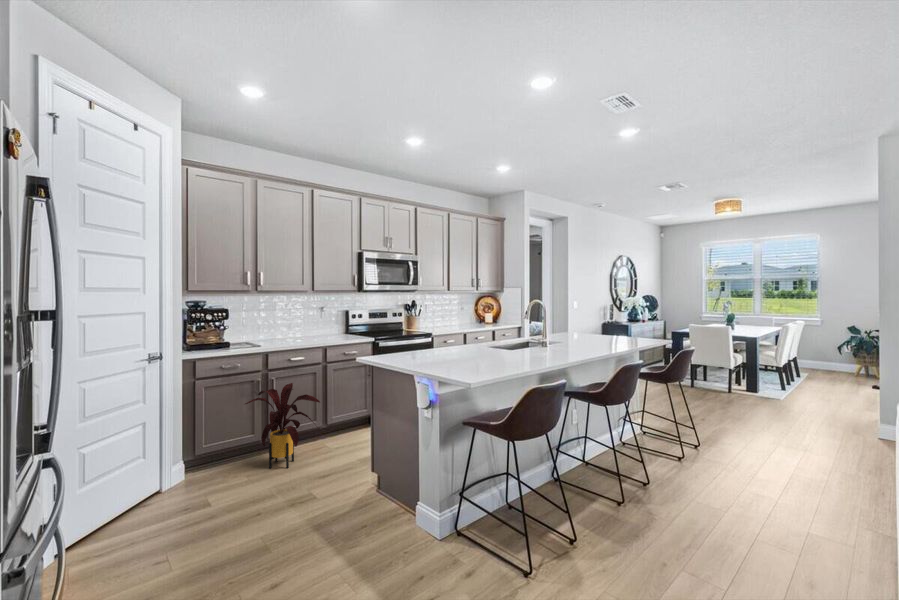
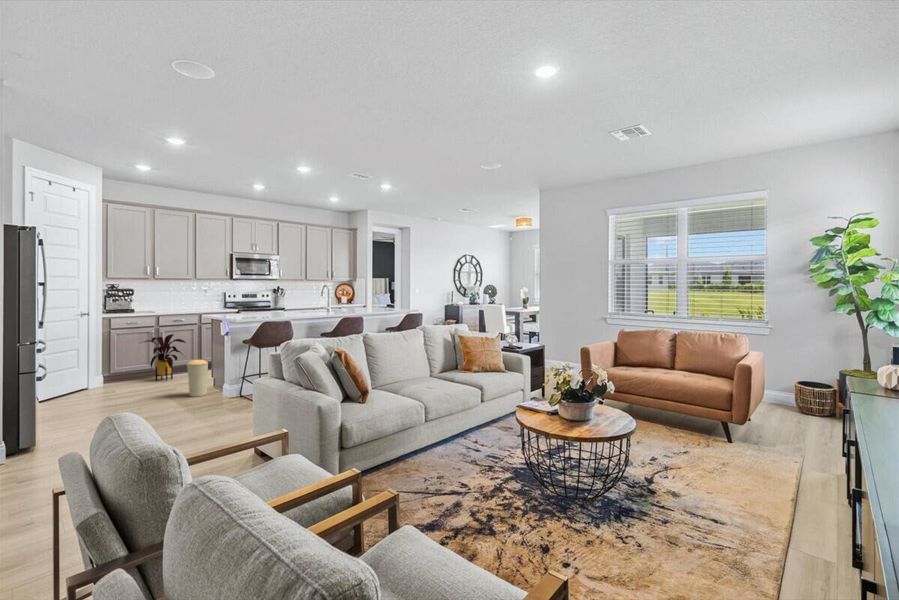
trash can: none [351,449,388,527] -> present [187,360,208,397]

